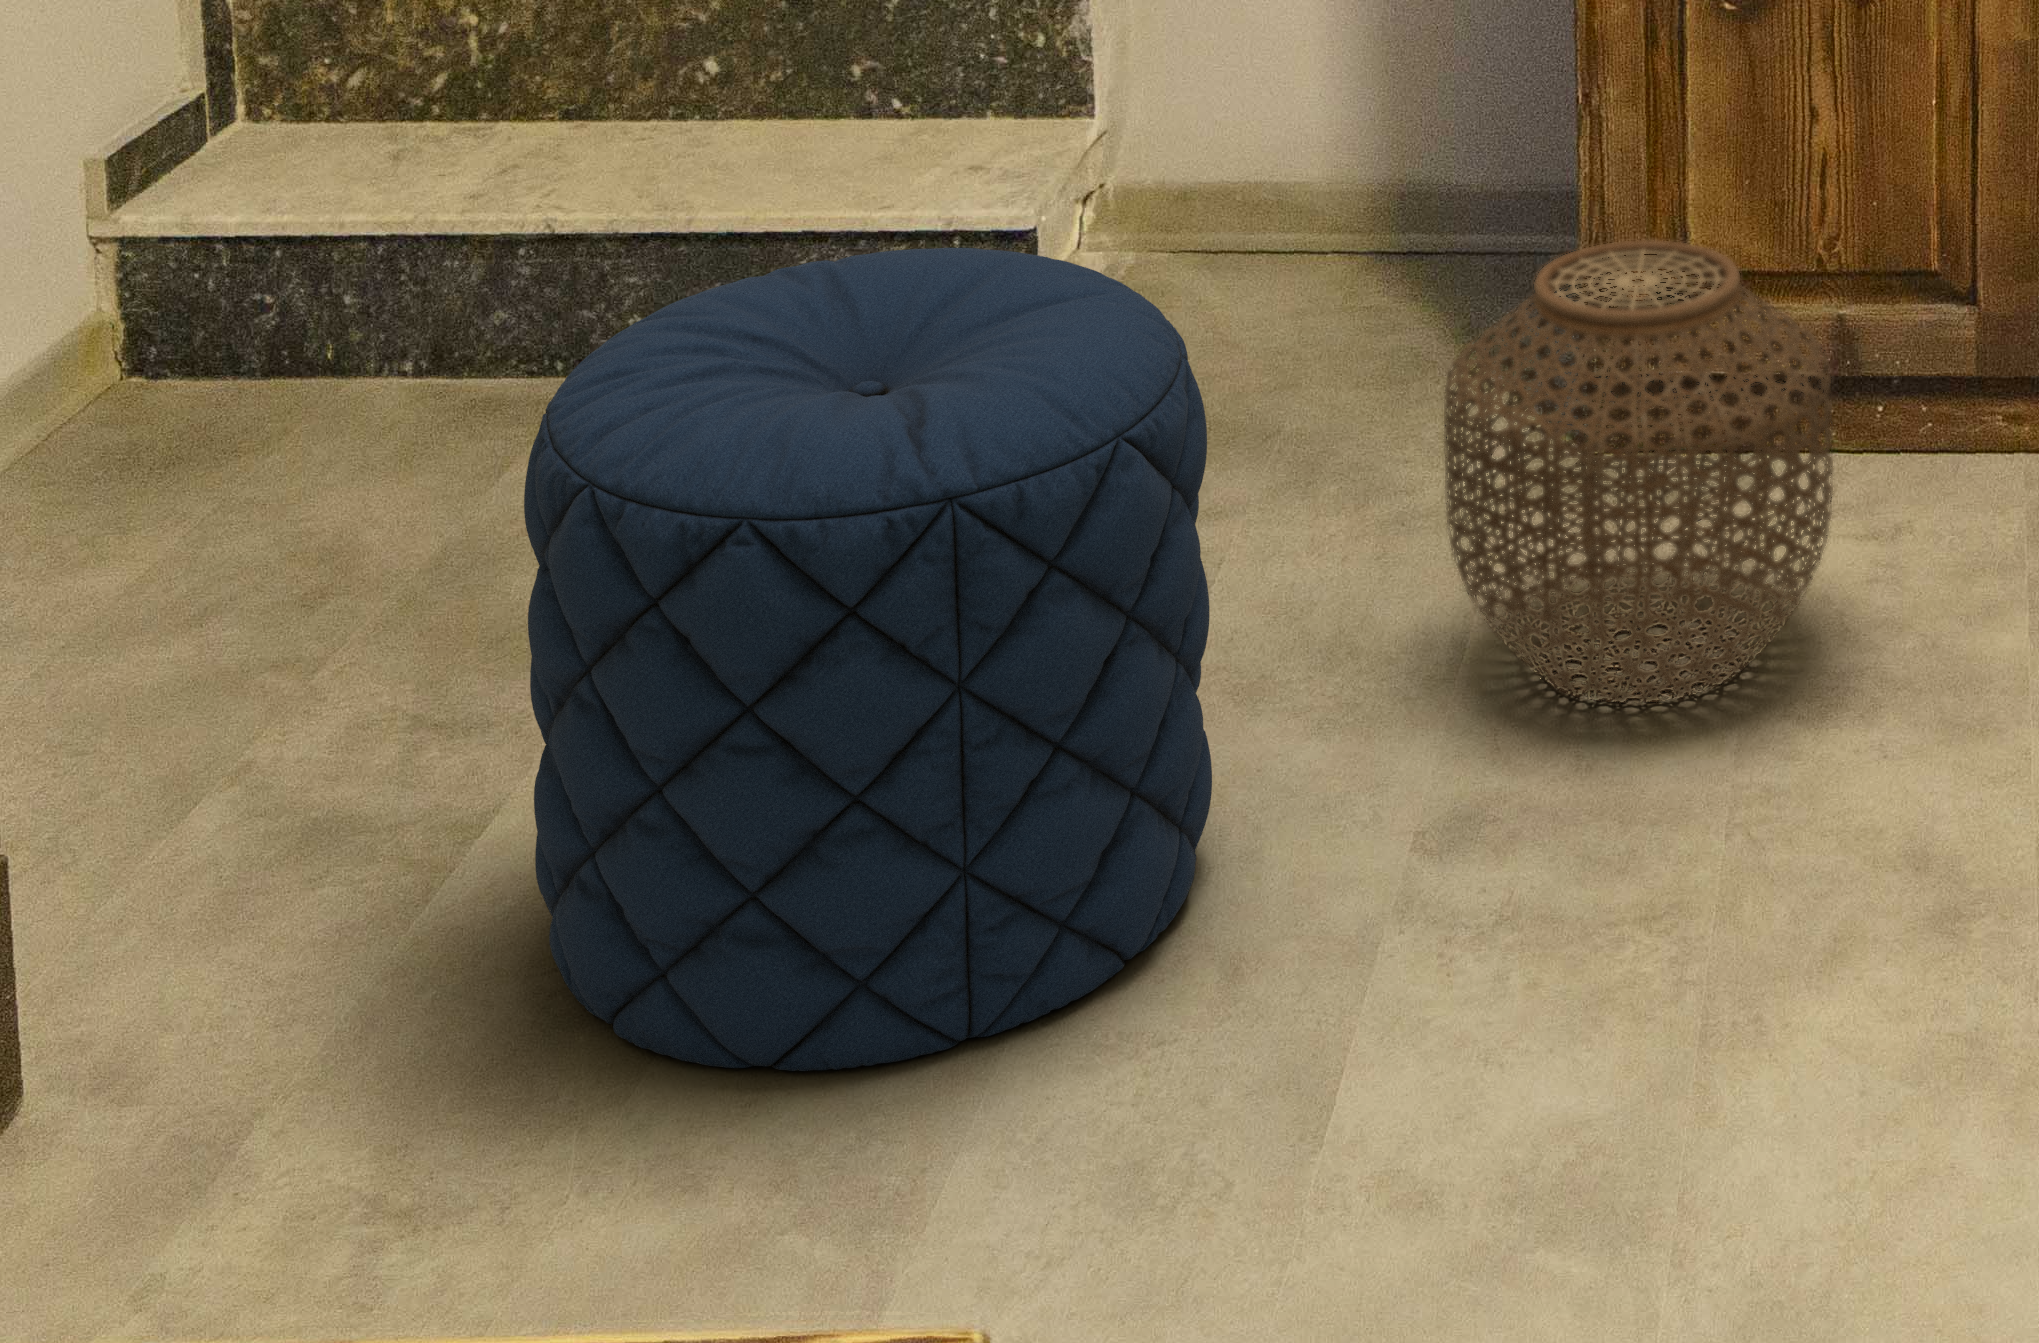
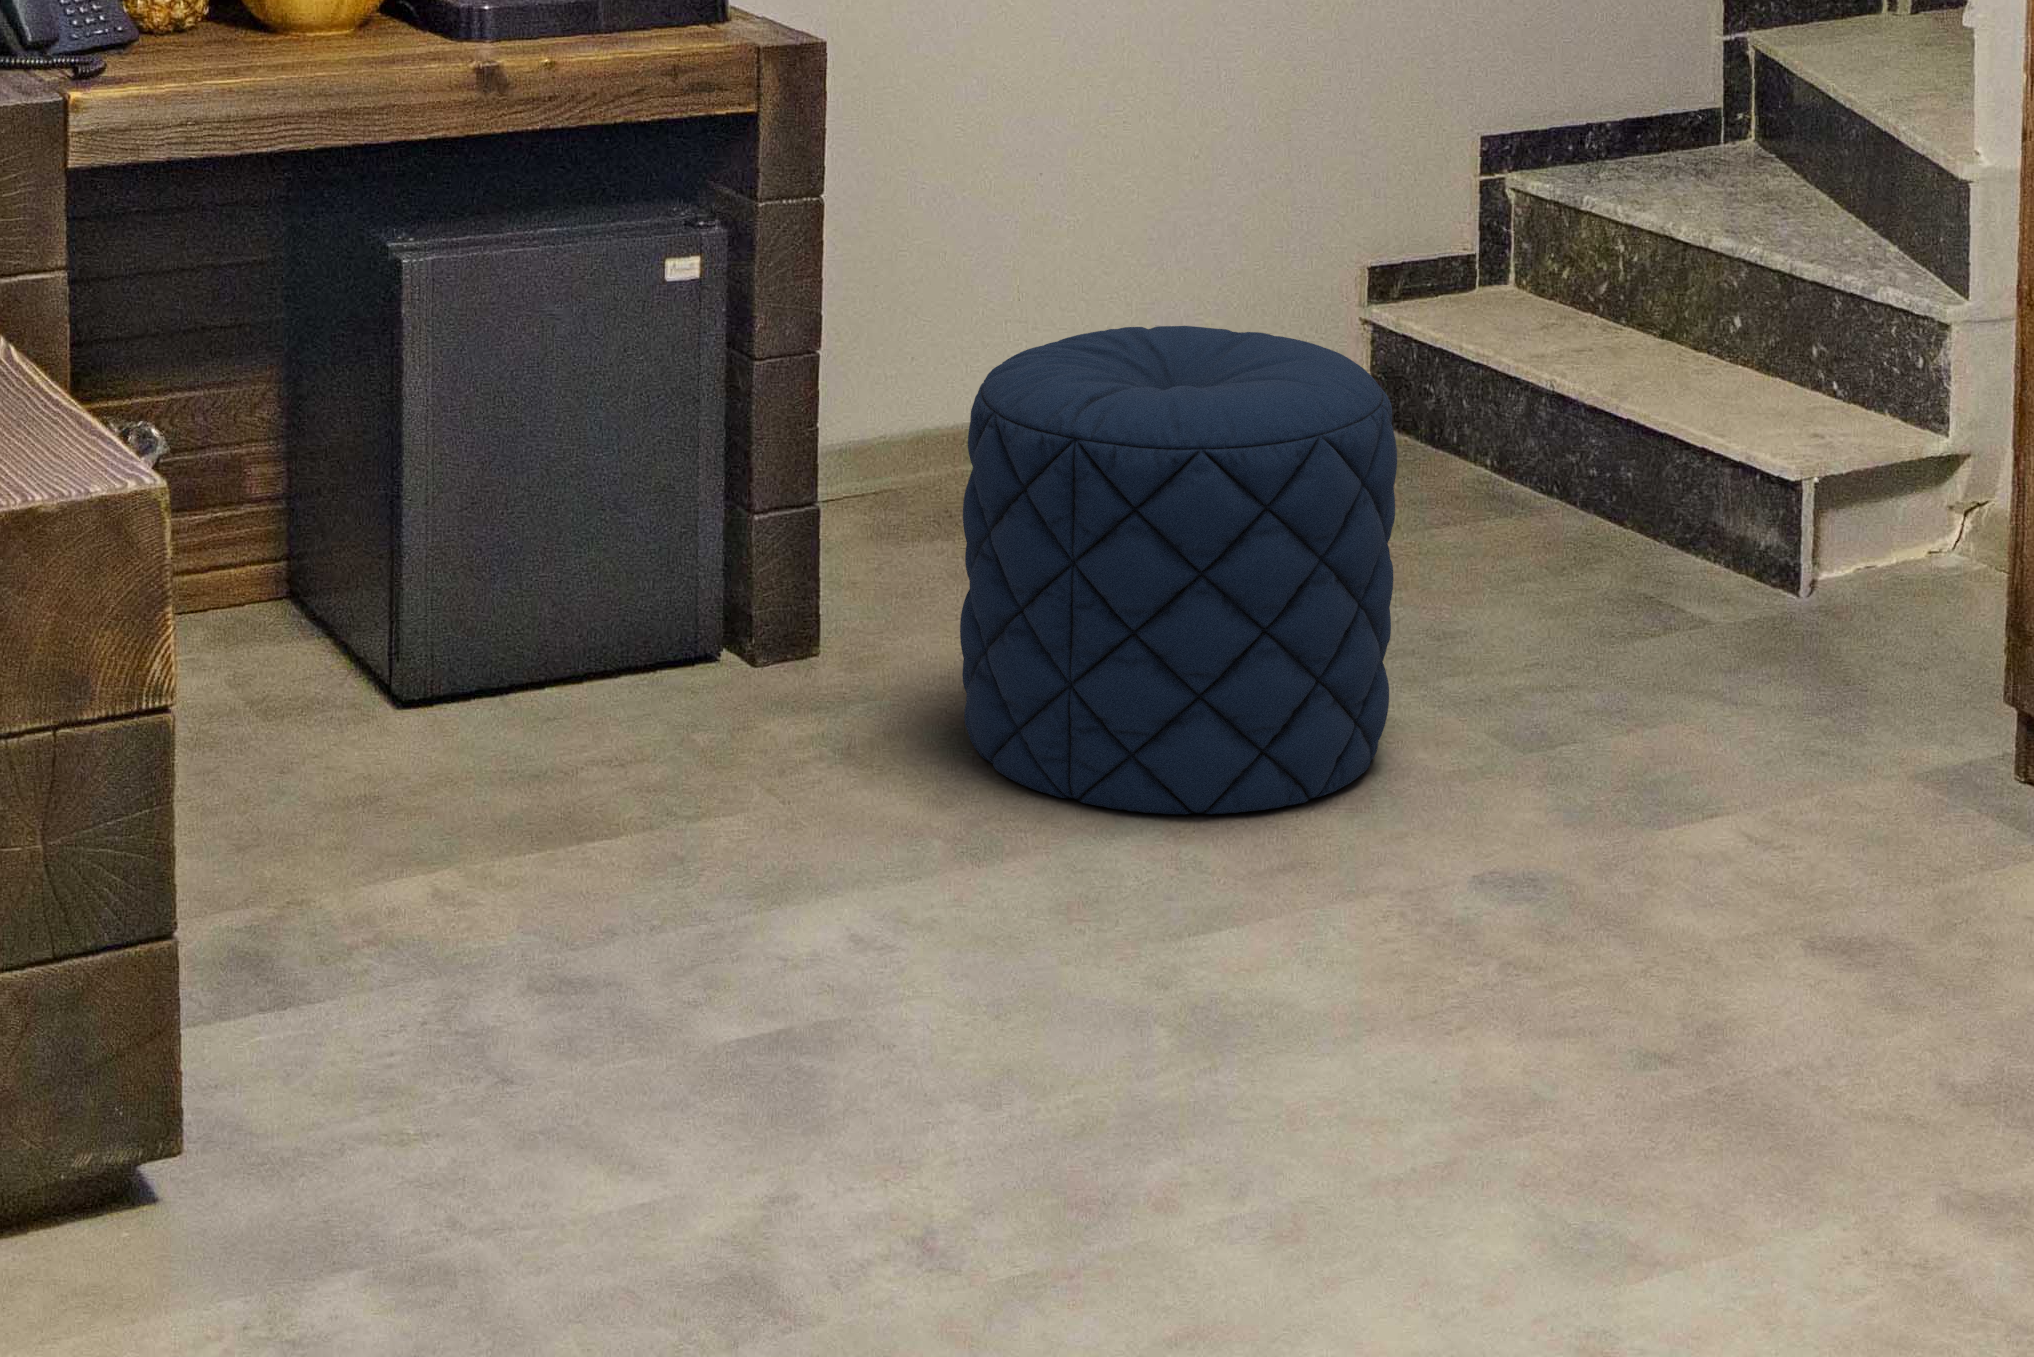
woven basket: present [1444,240,1833,703] -> none [1595,517,1921,889]

